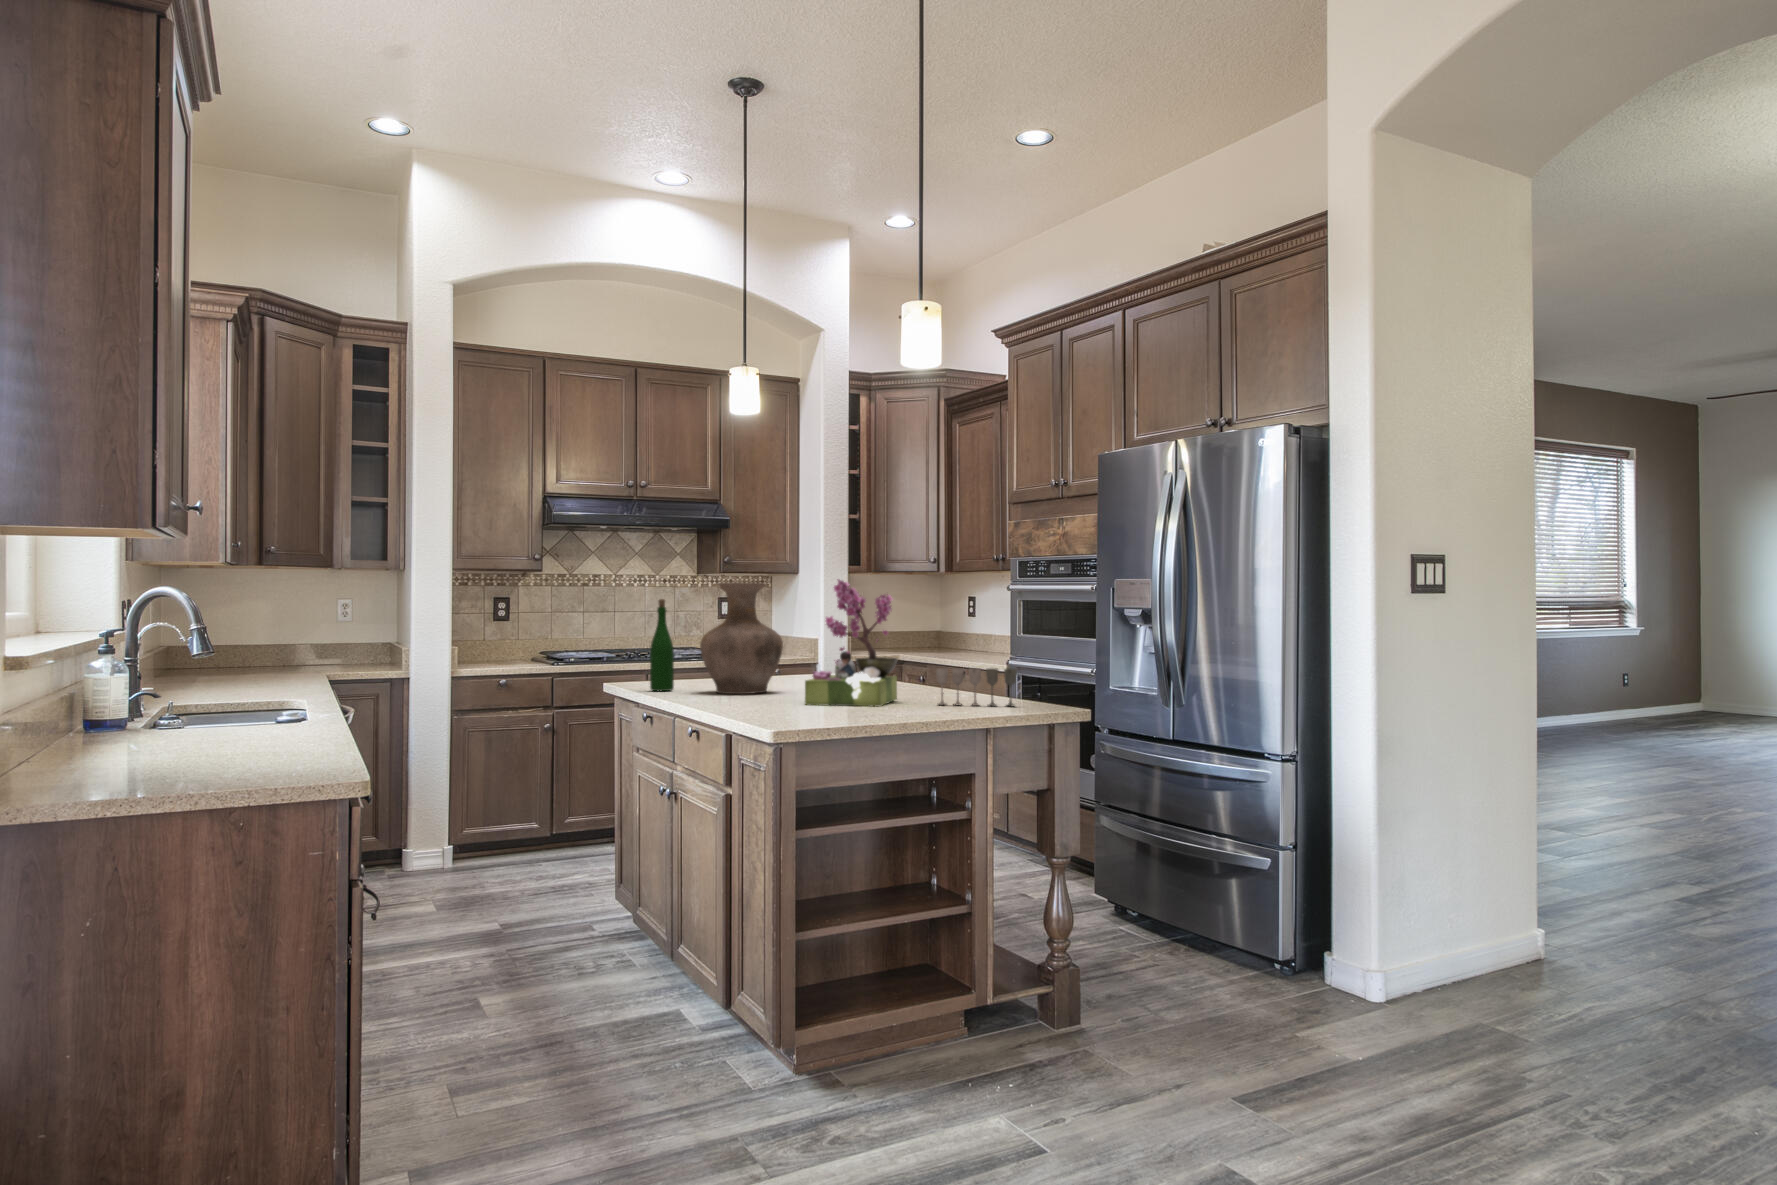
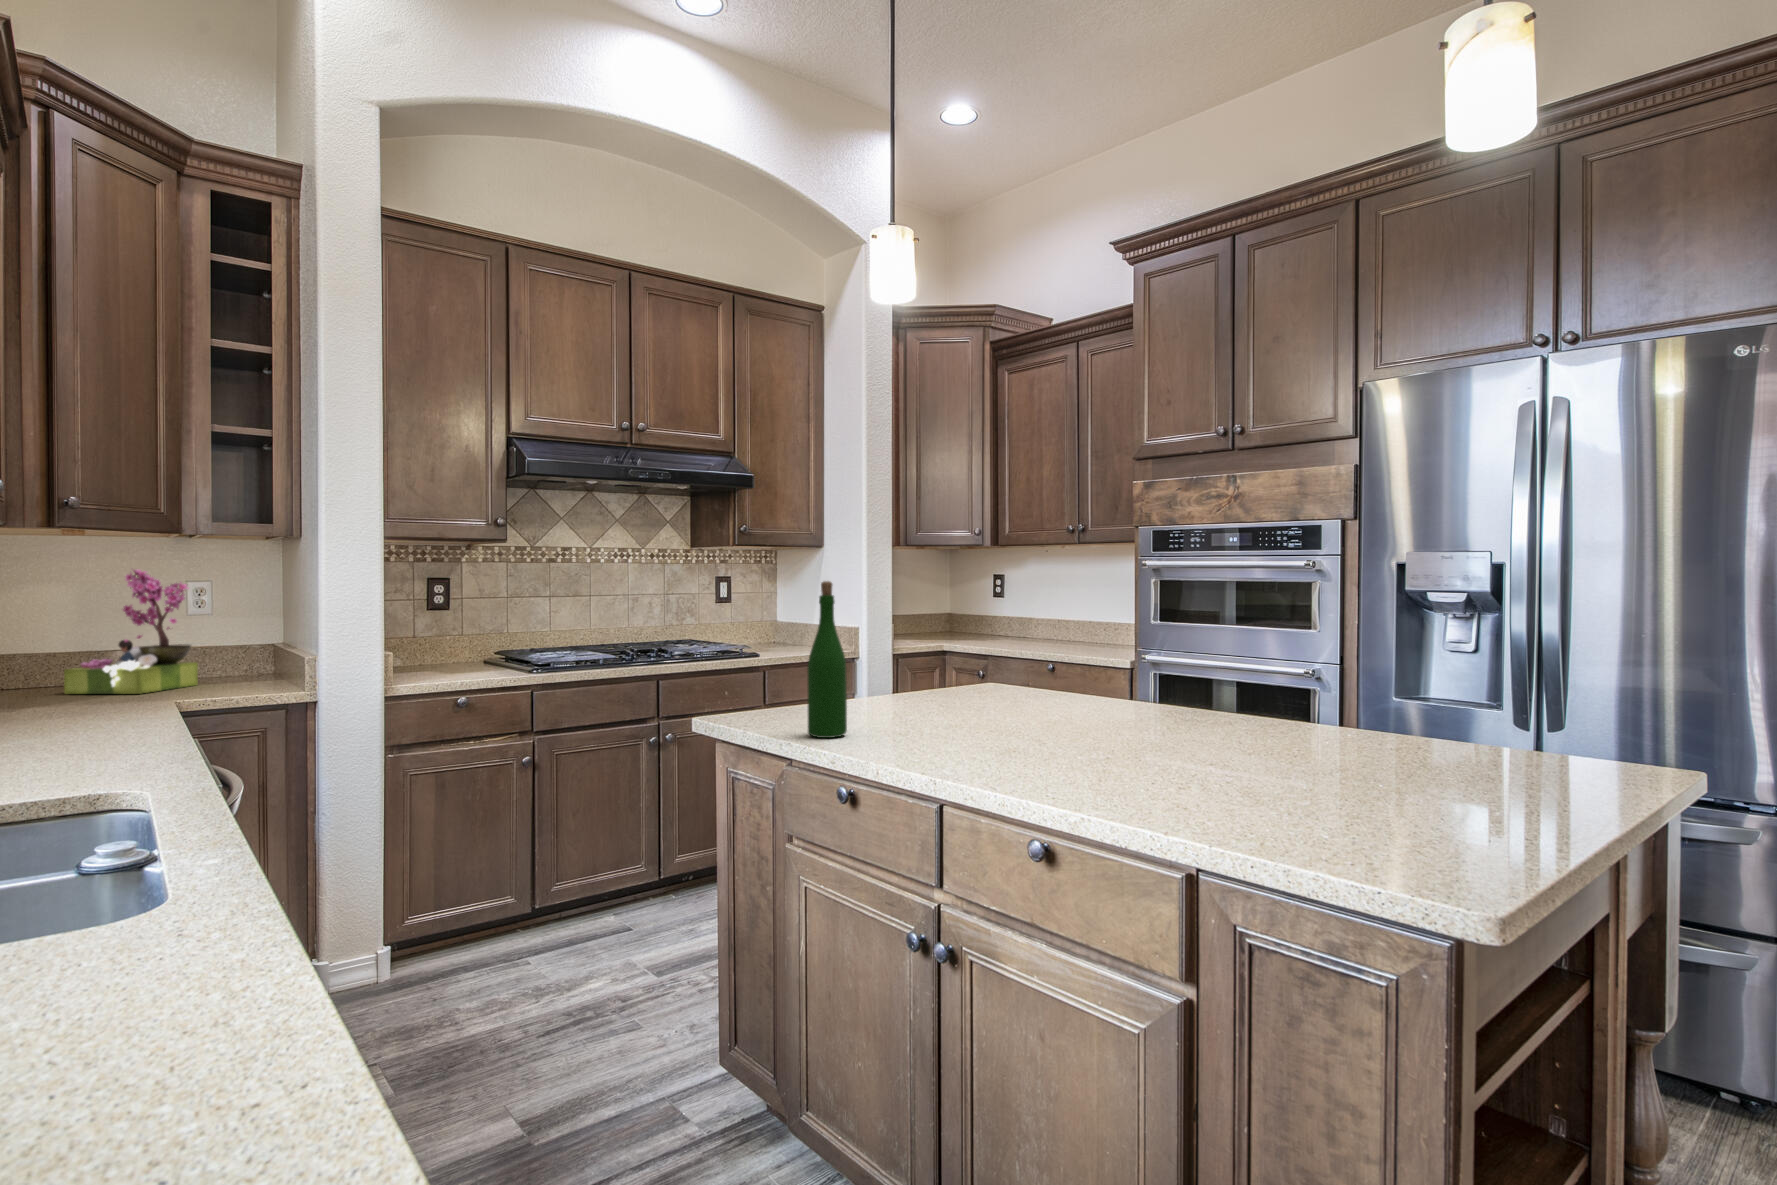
flower arrangement: present [805,579,897,706] -> present [64,570,198,694]
vase: present [700,582,783,694] -> none [905,554,1043,744]
wine glass: present [936,668,1017,706] -> none [1457,707,1612,777]

